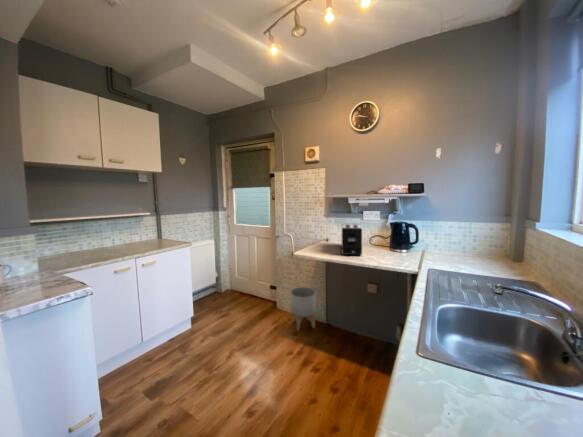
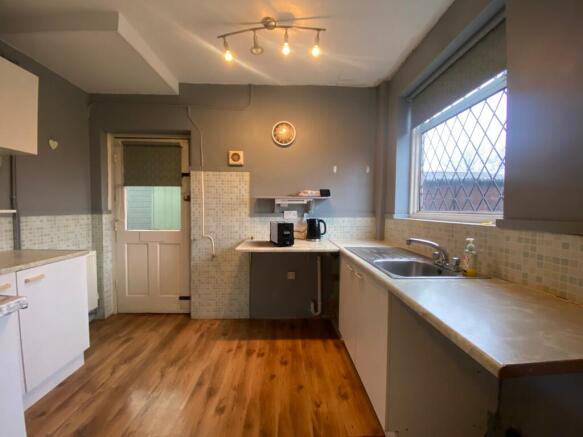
planter: present [291,287,316,331] -> none [216,288,242,332]

